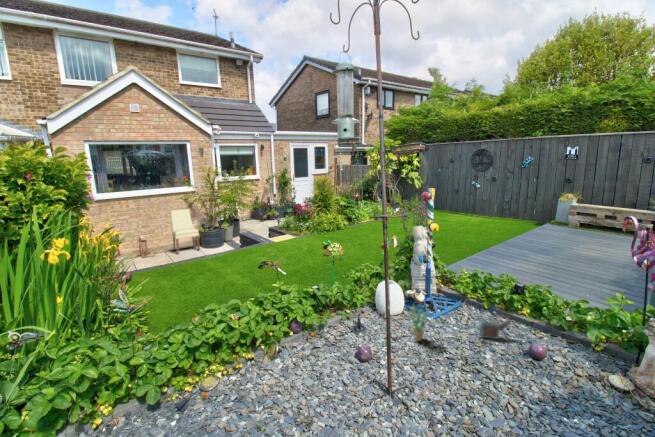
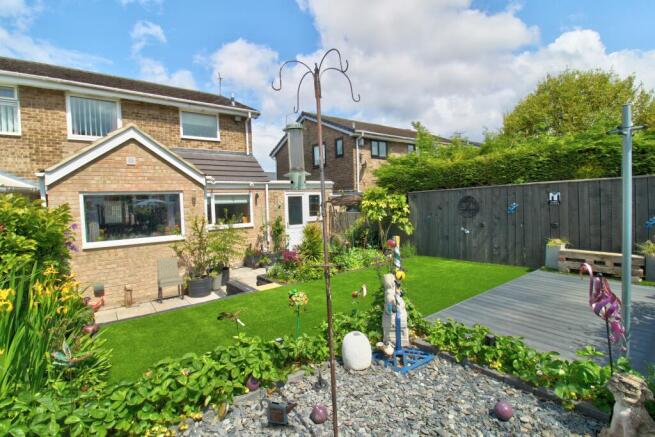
potted plant: present [410,305,427,341] -> none [368,356,390,398]
watering can: present [474,318,510,339] -> present [260,398,298,424]

